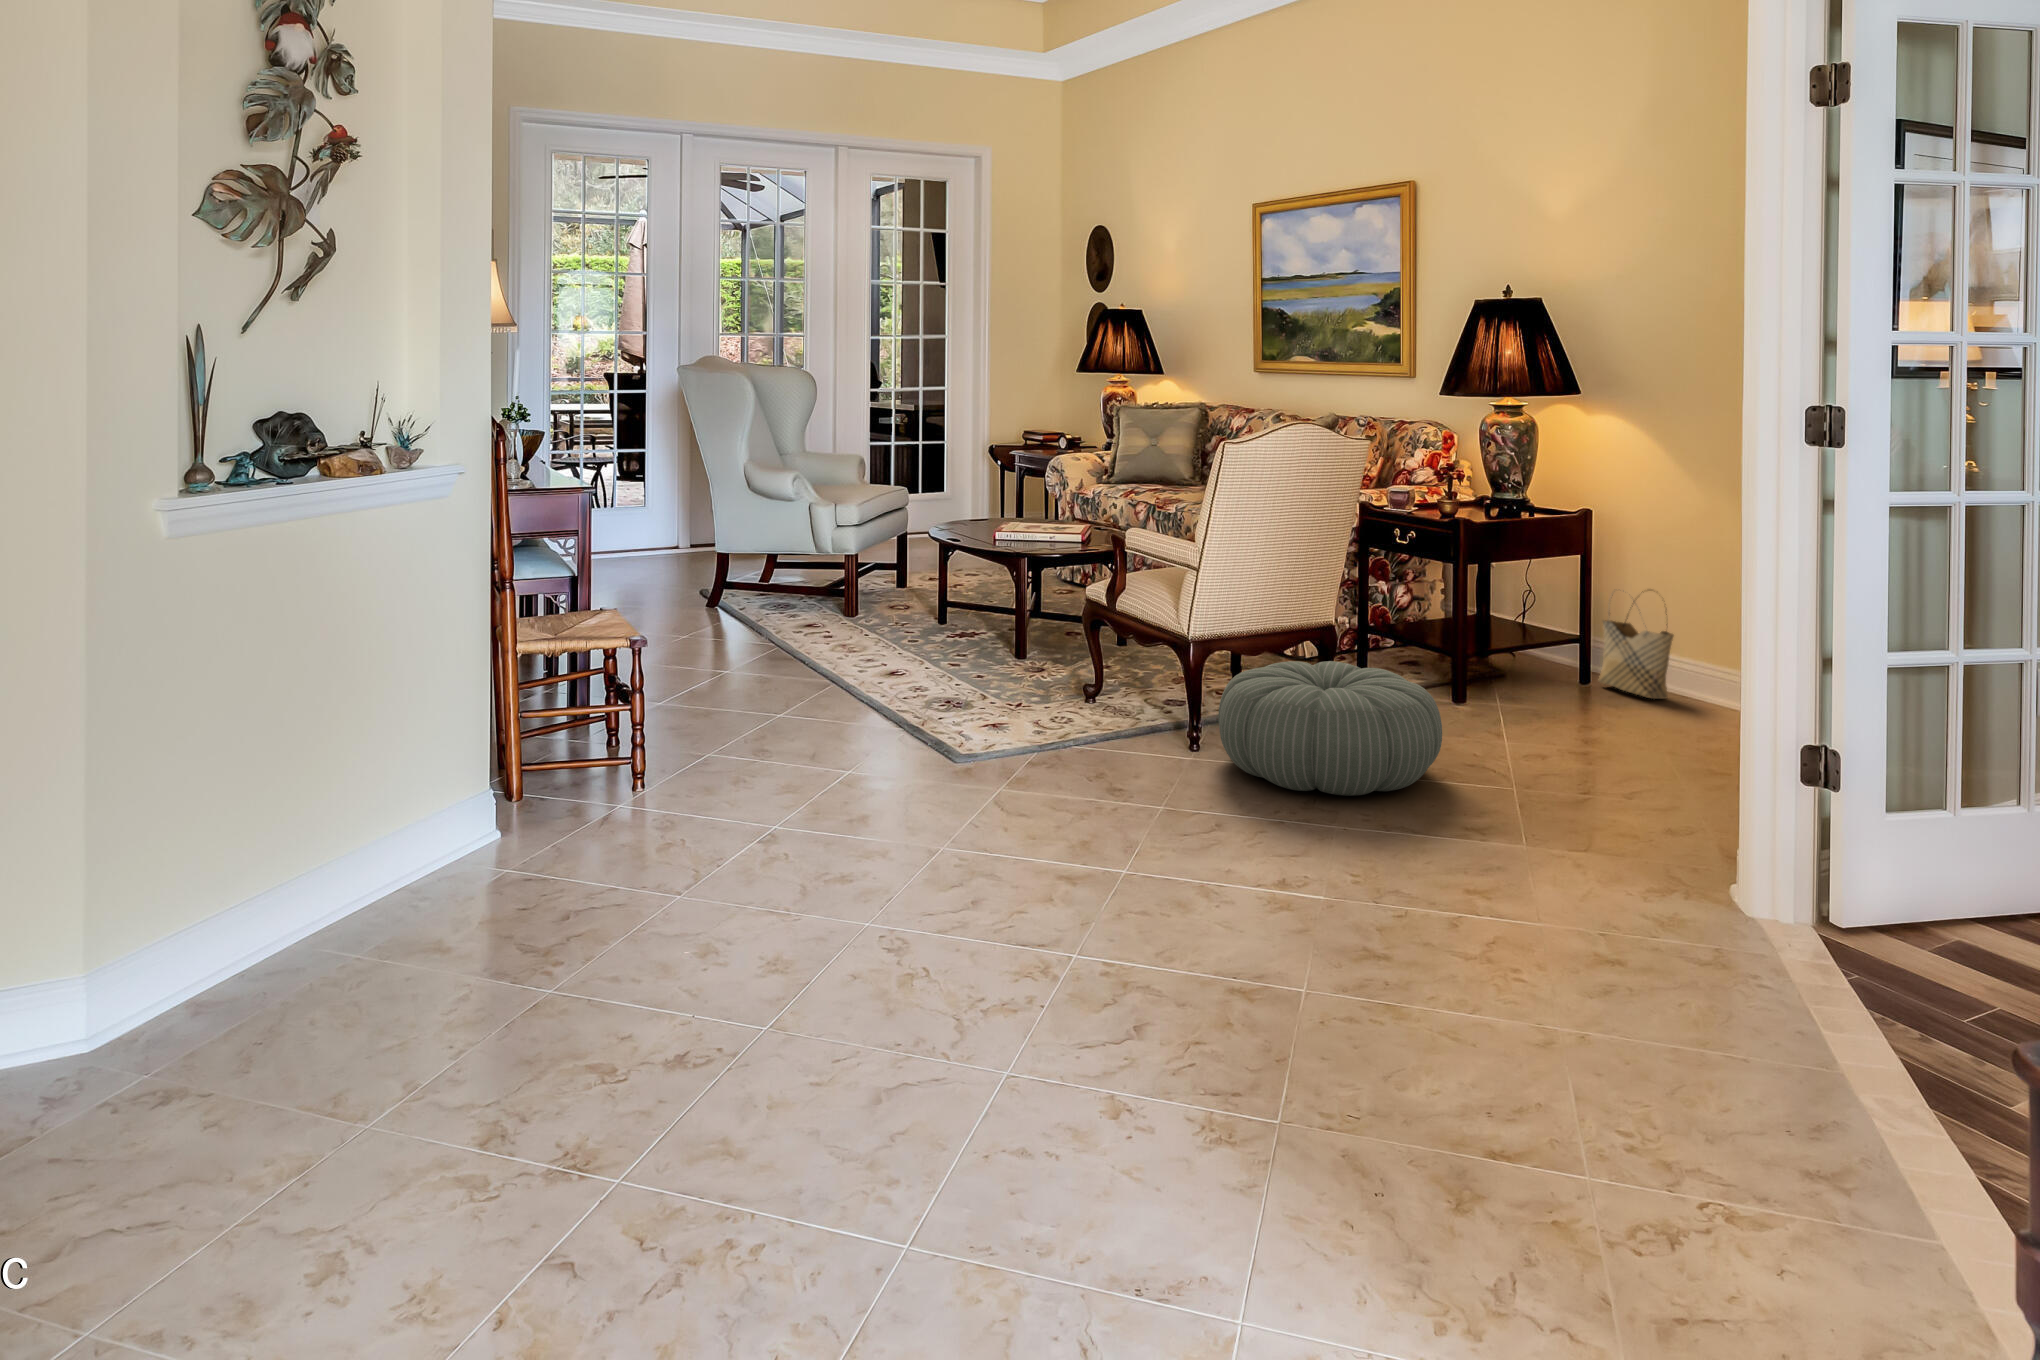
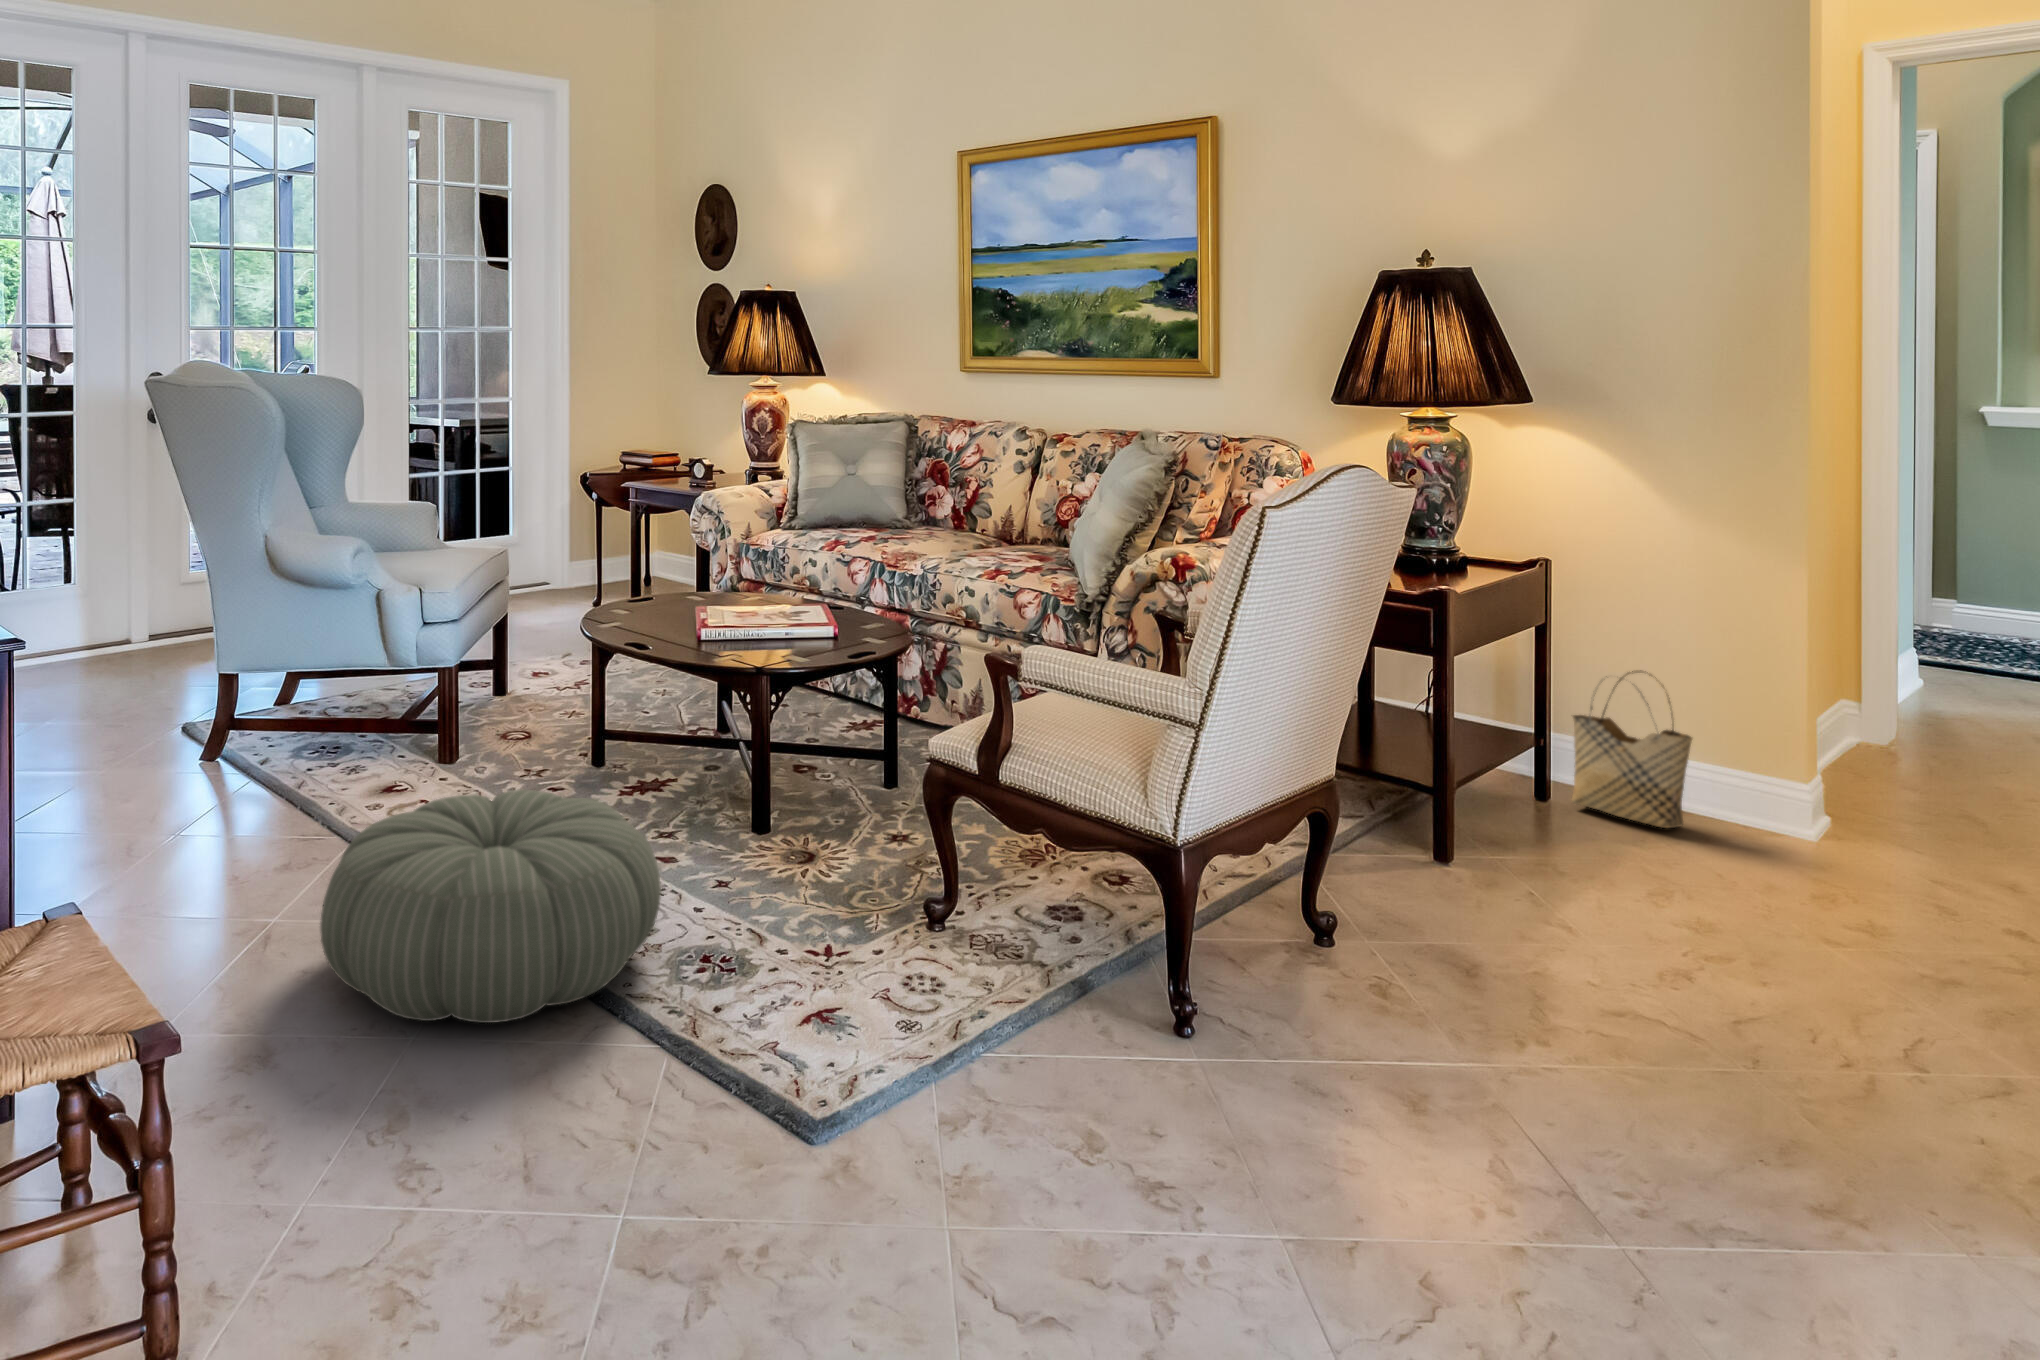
pouf: present [1218,661,1442,796] -> present [320,790,661,1023]

